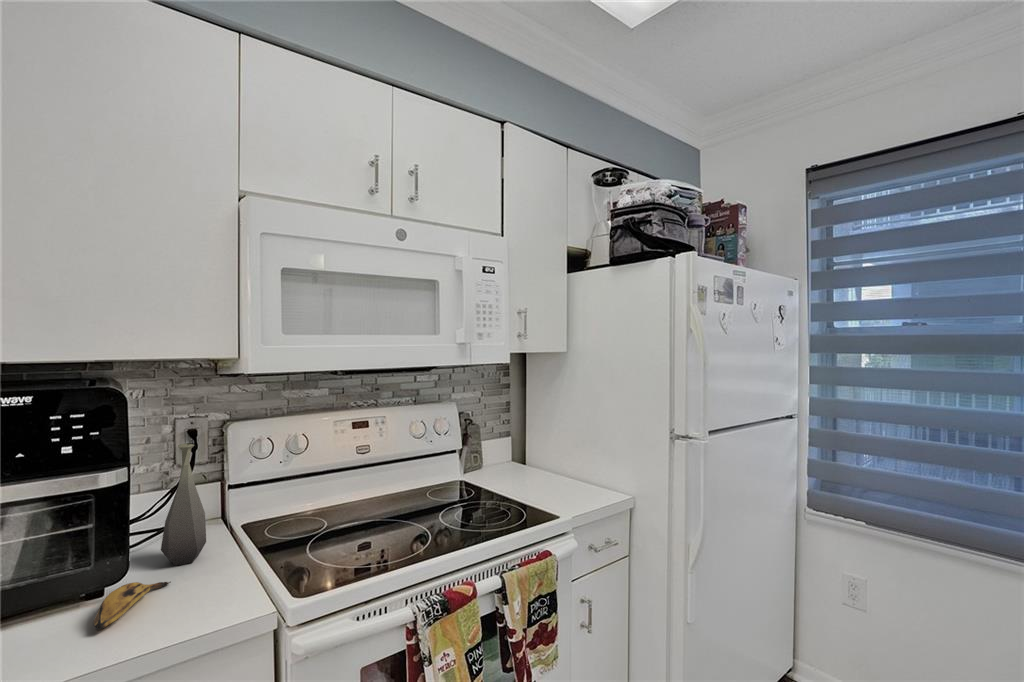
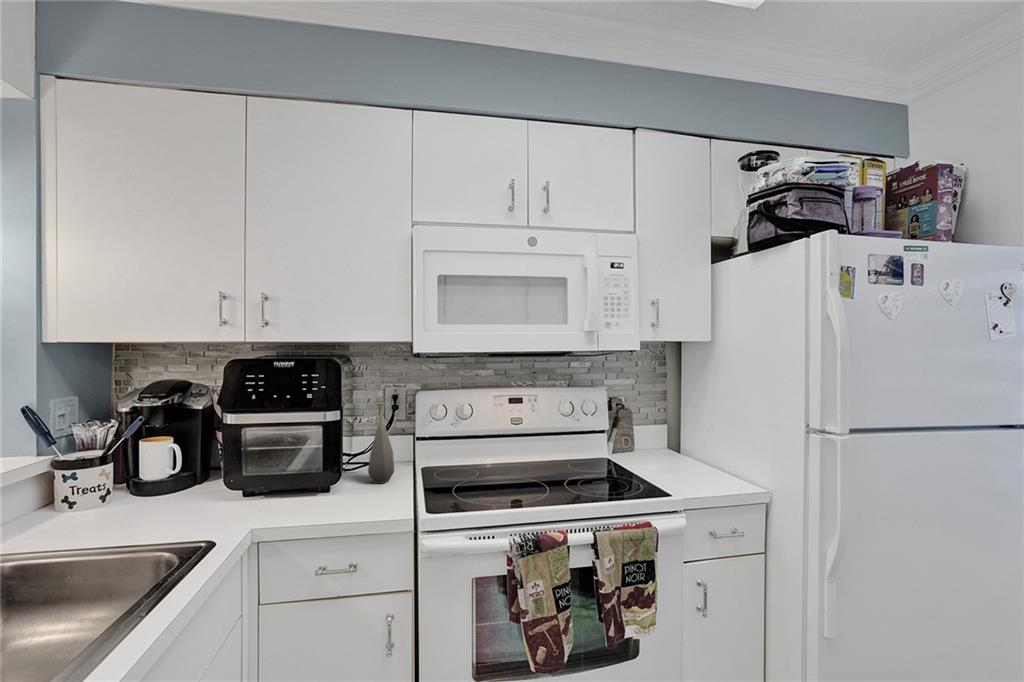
banana: present [93,582,171,629] -> none [317,486,366,507]

